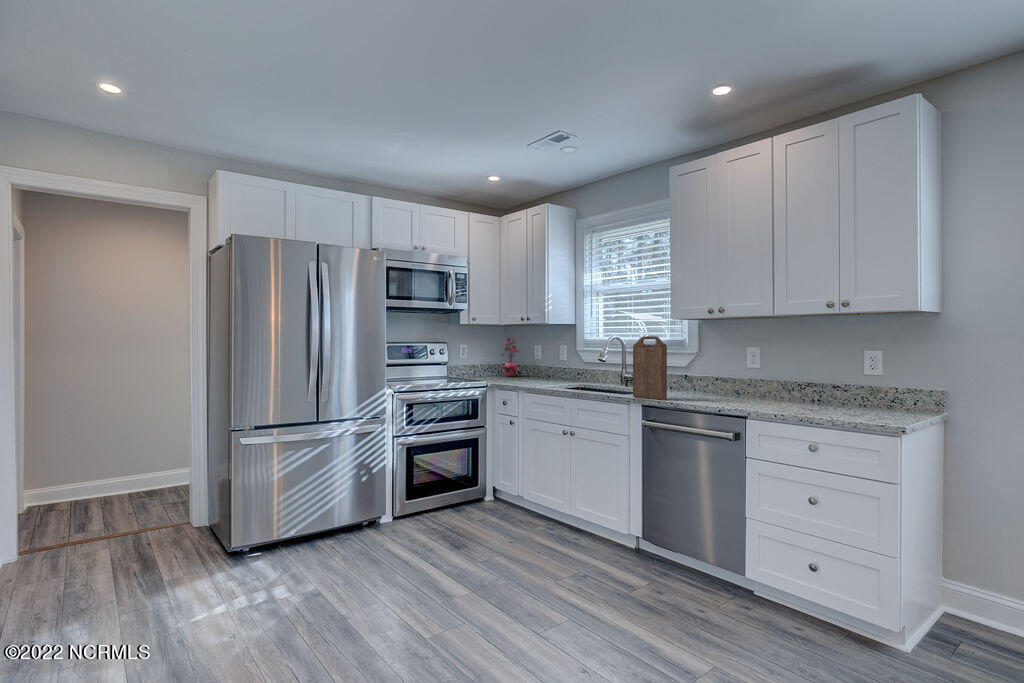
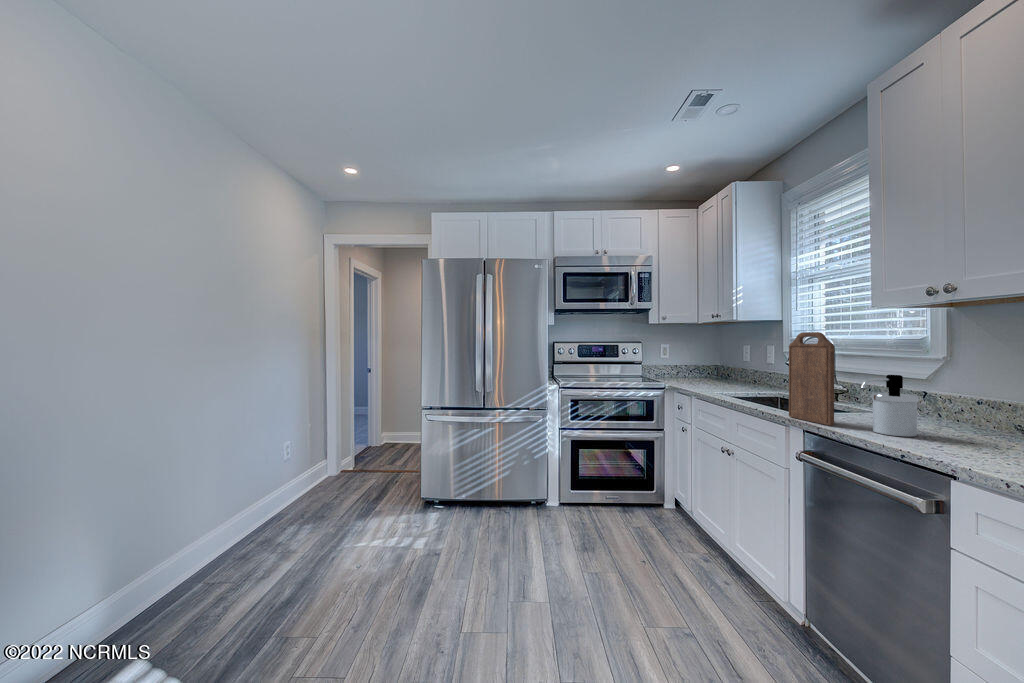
potted plant: present [502,338,519,377] -> none [701,337,725,380]
soap dispenser: none [687,364,710,401] -> present [861,375,919,437]

